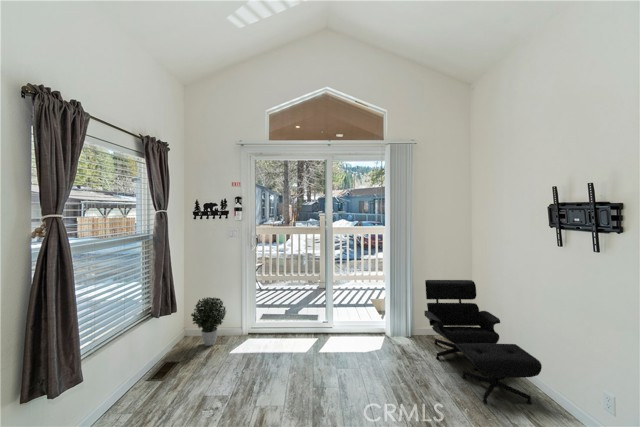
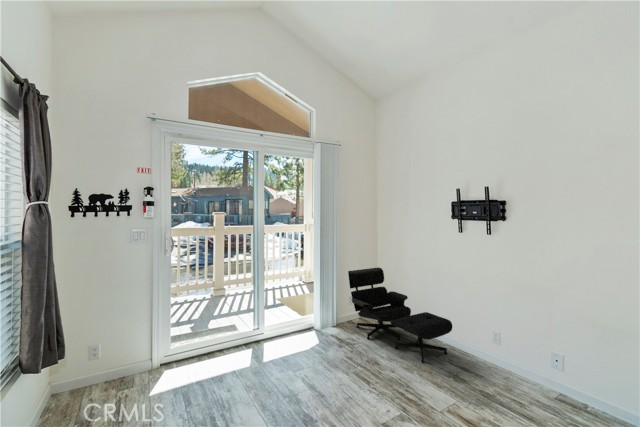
potted plant: present [191,297,226,346] -> none [81,324,136,395]

